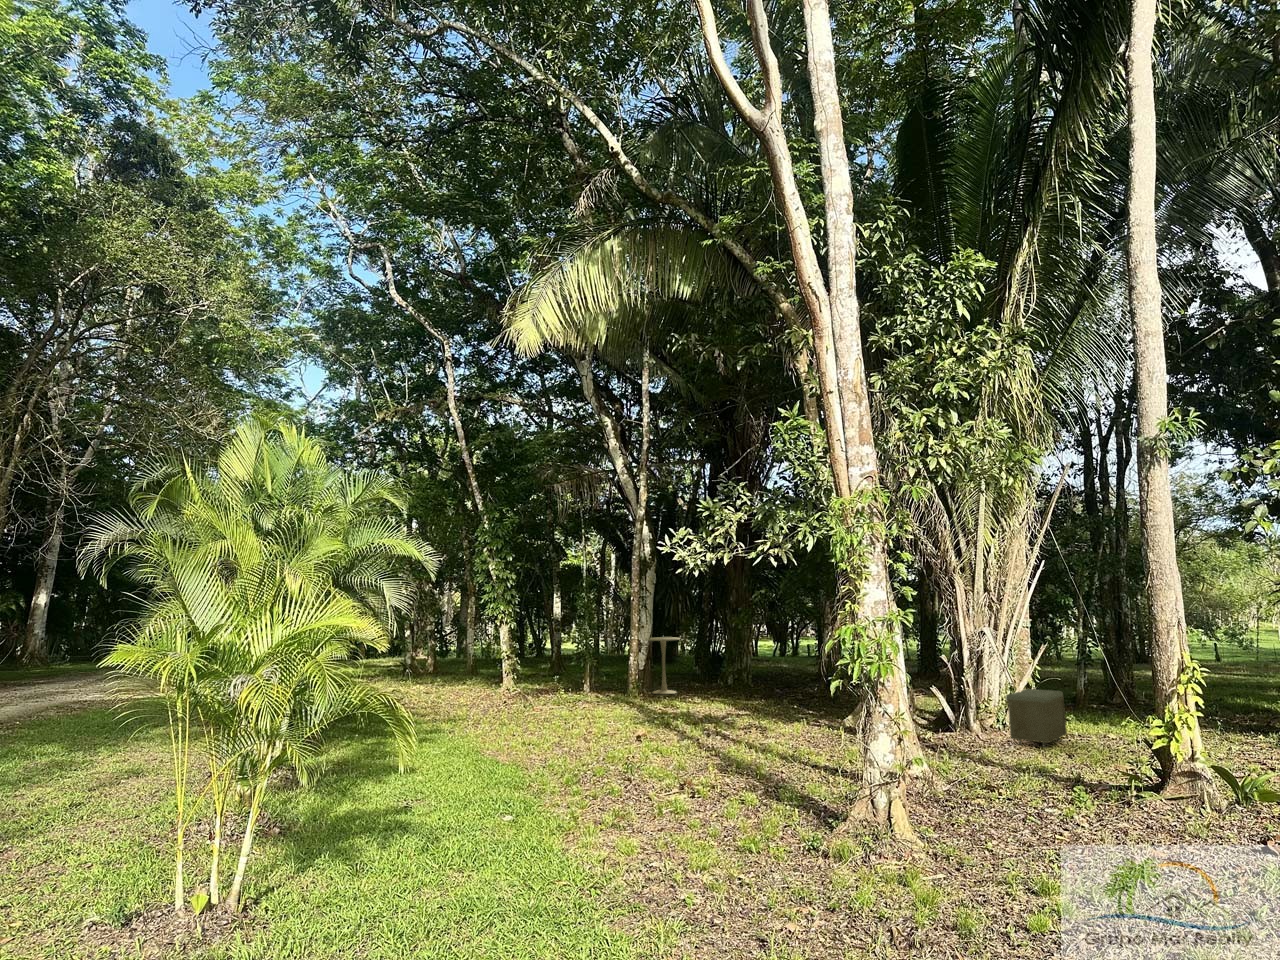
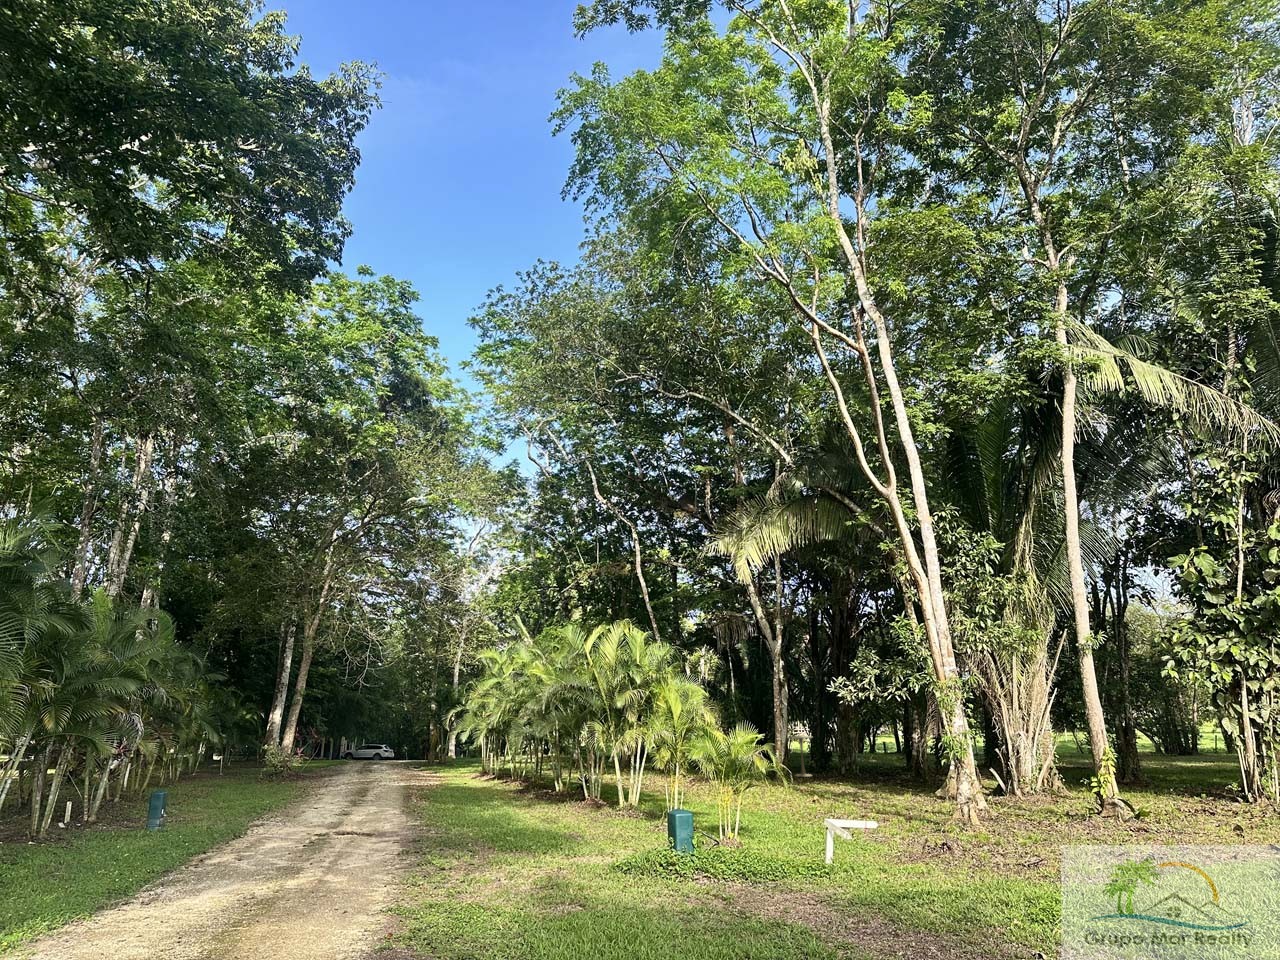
storage bench: present [1006,689,1067,747] -> none [1036,769,1075,804]

